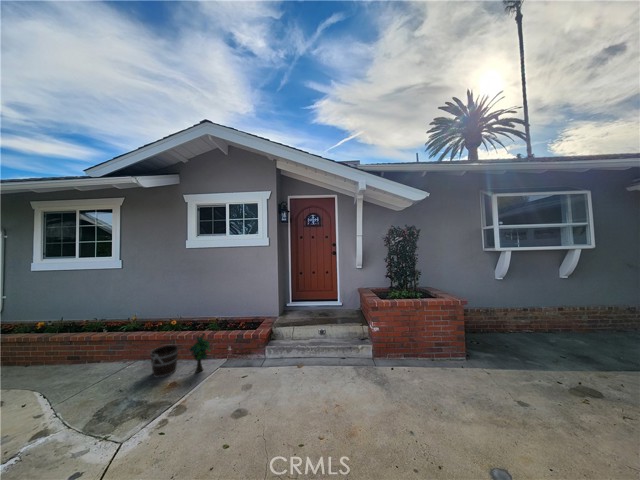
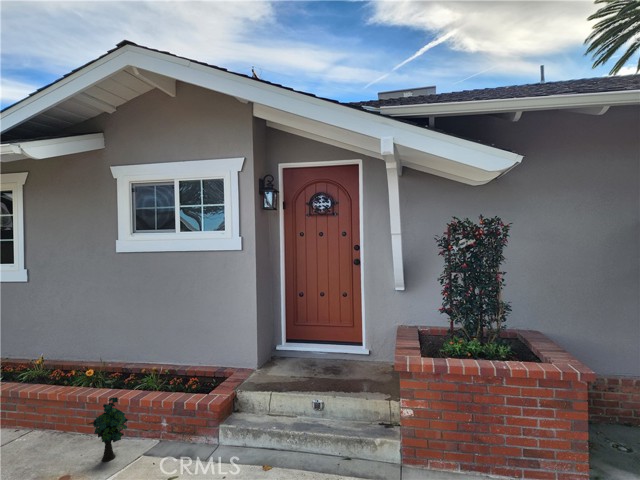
bucket: present [150,344,178,377] -> none [35,410,81,464]

